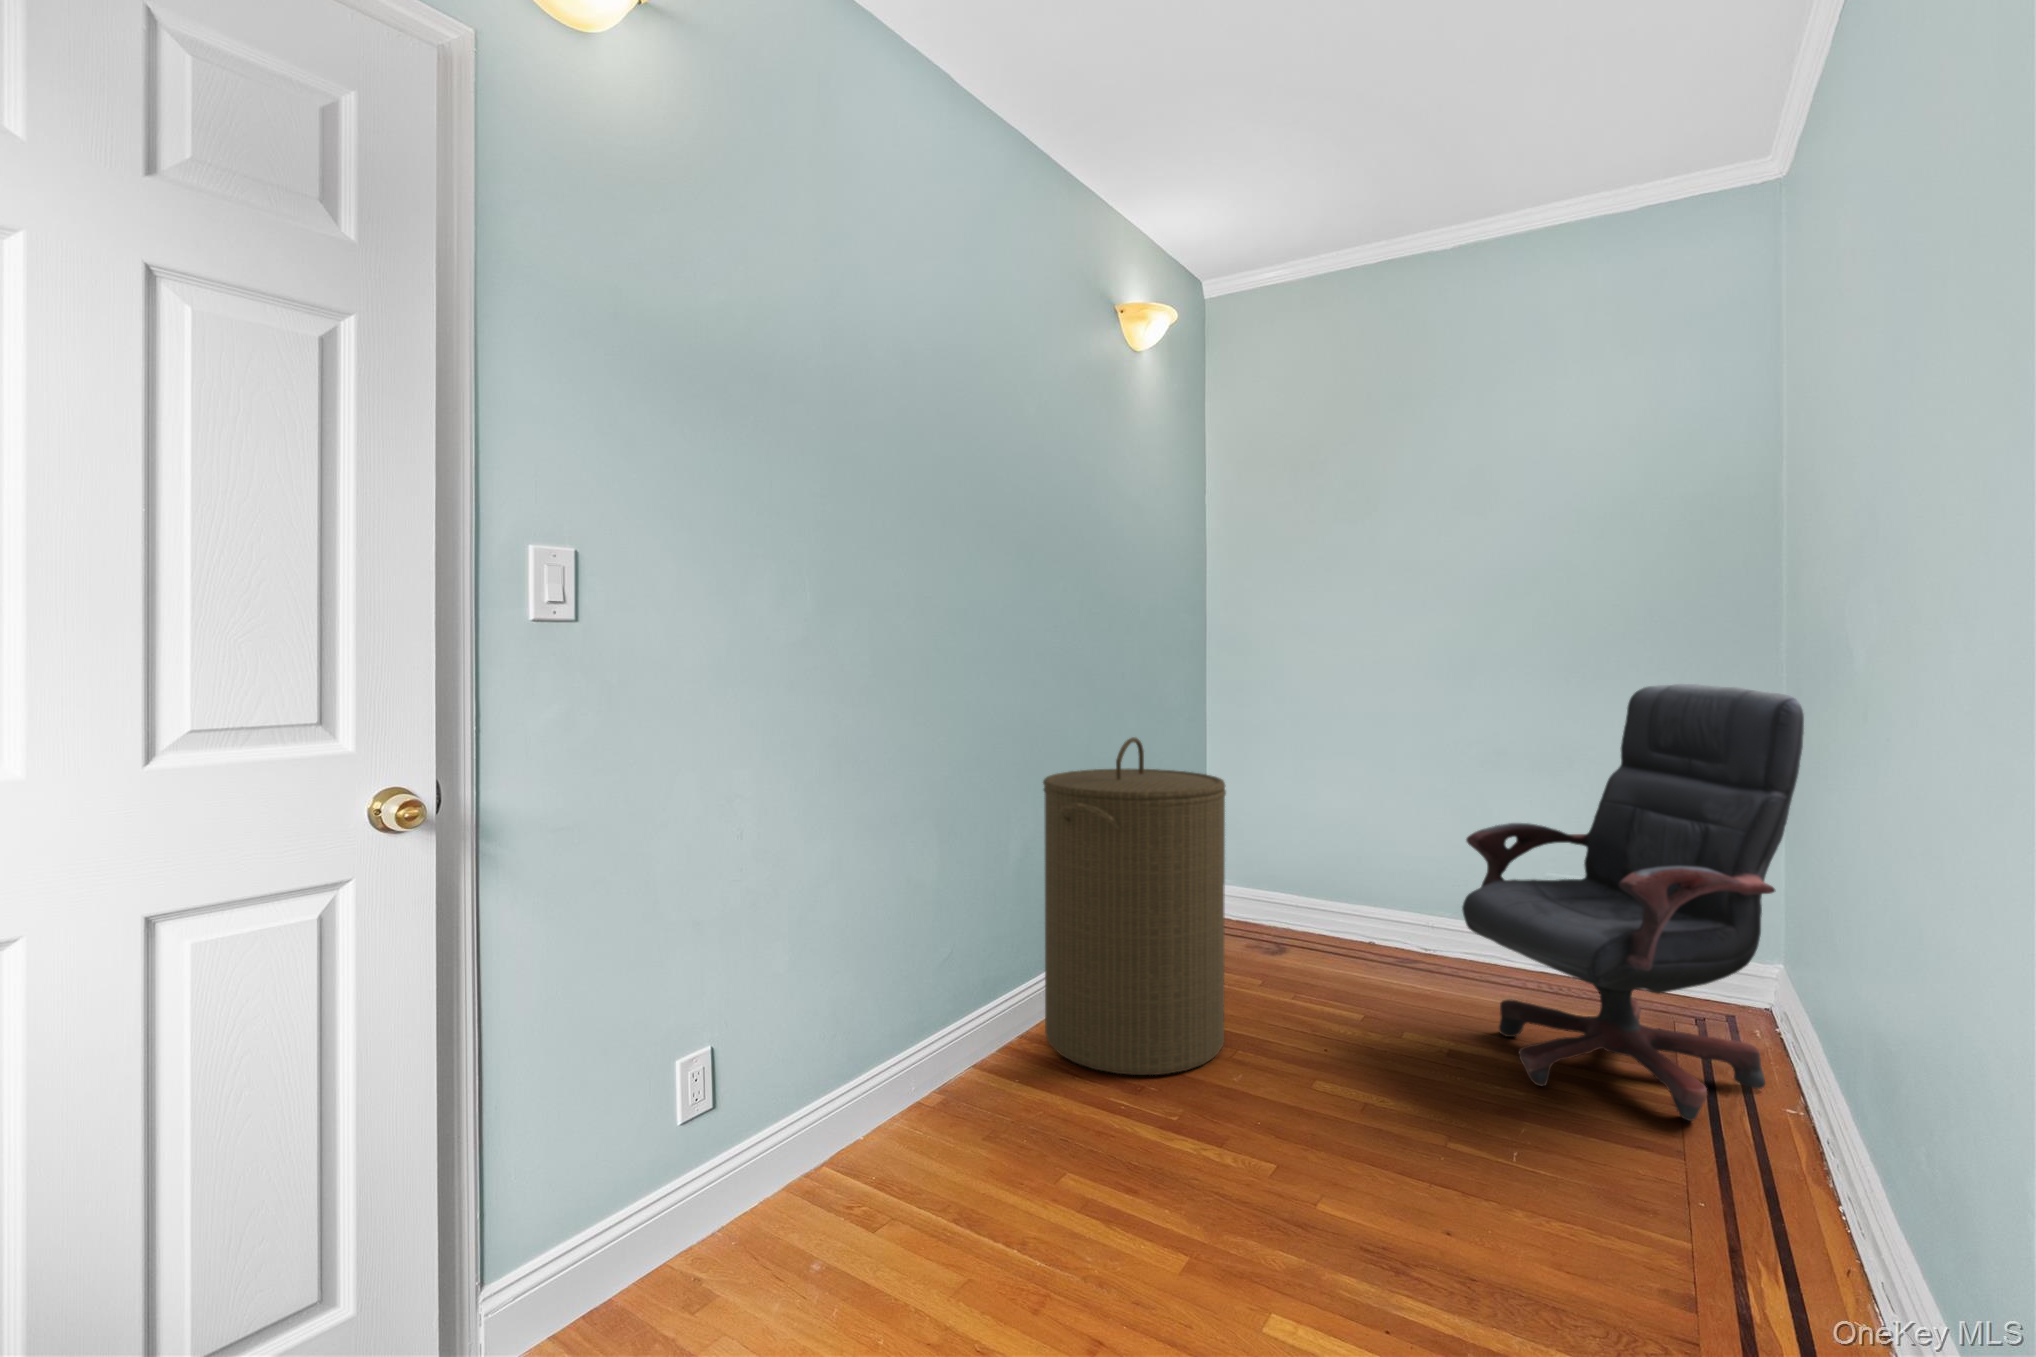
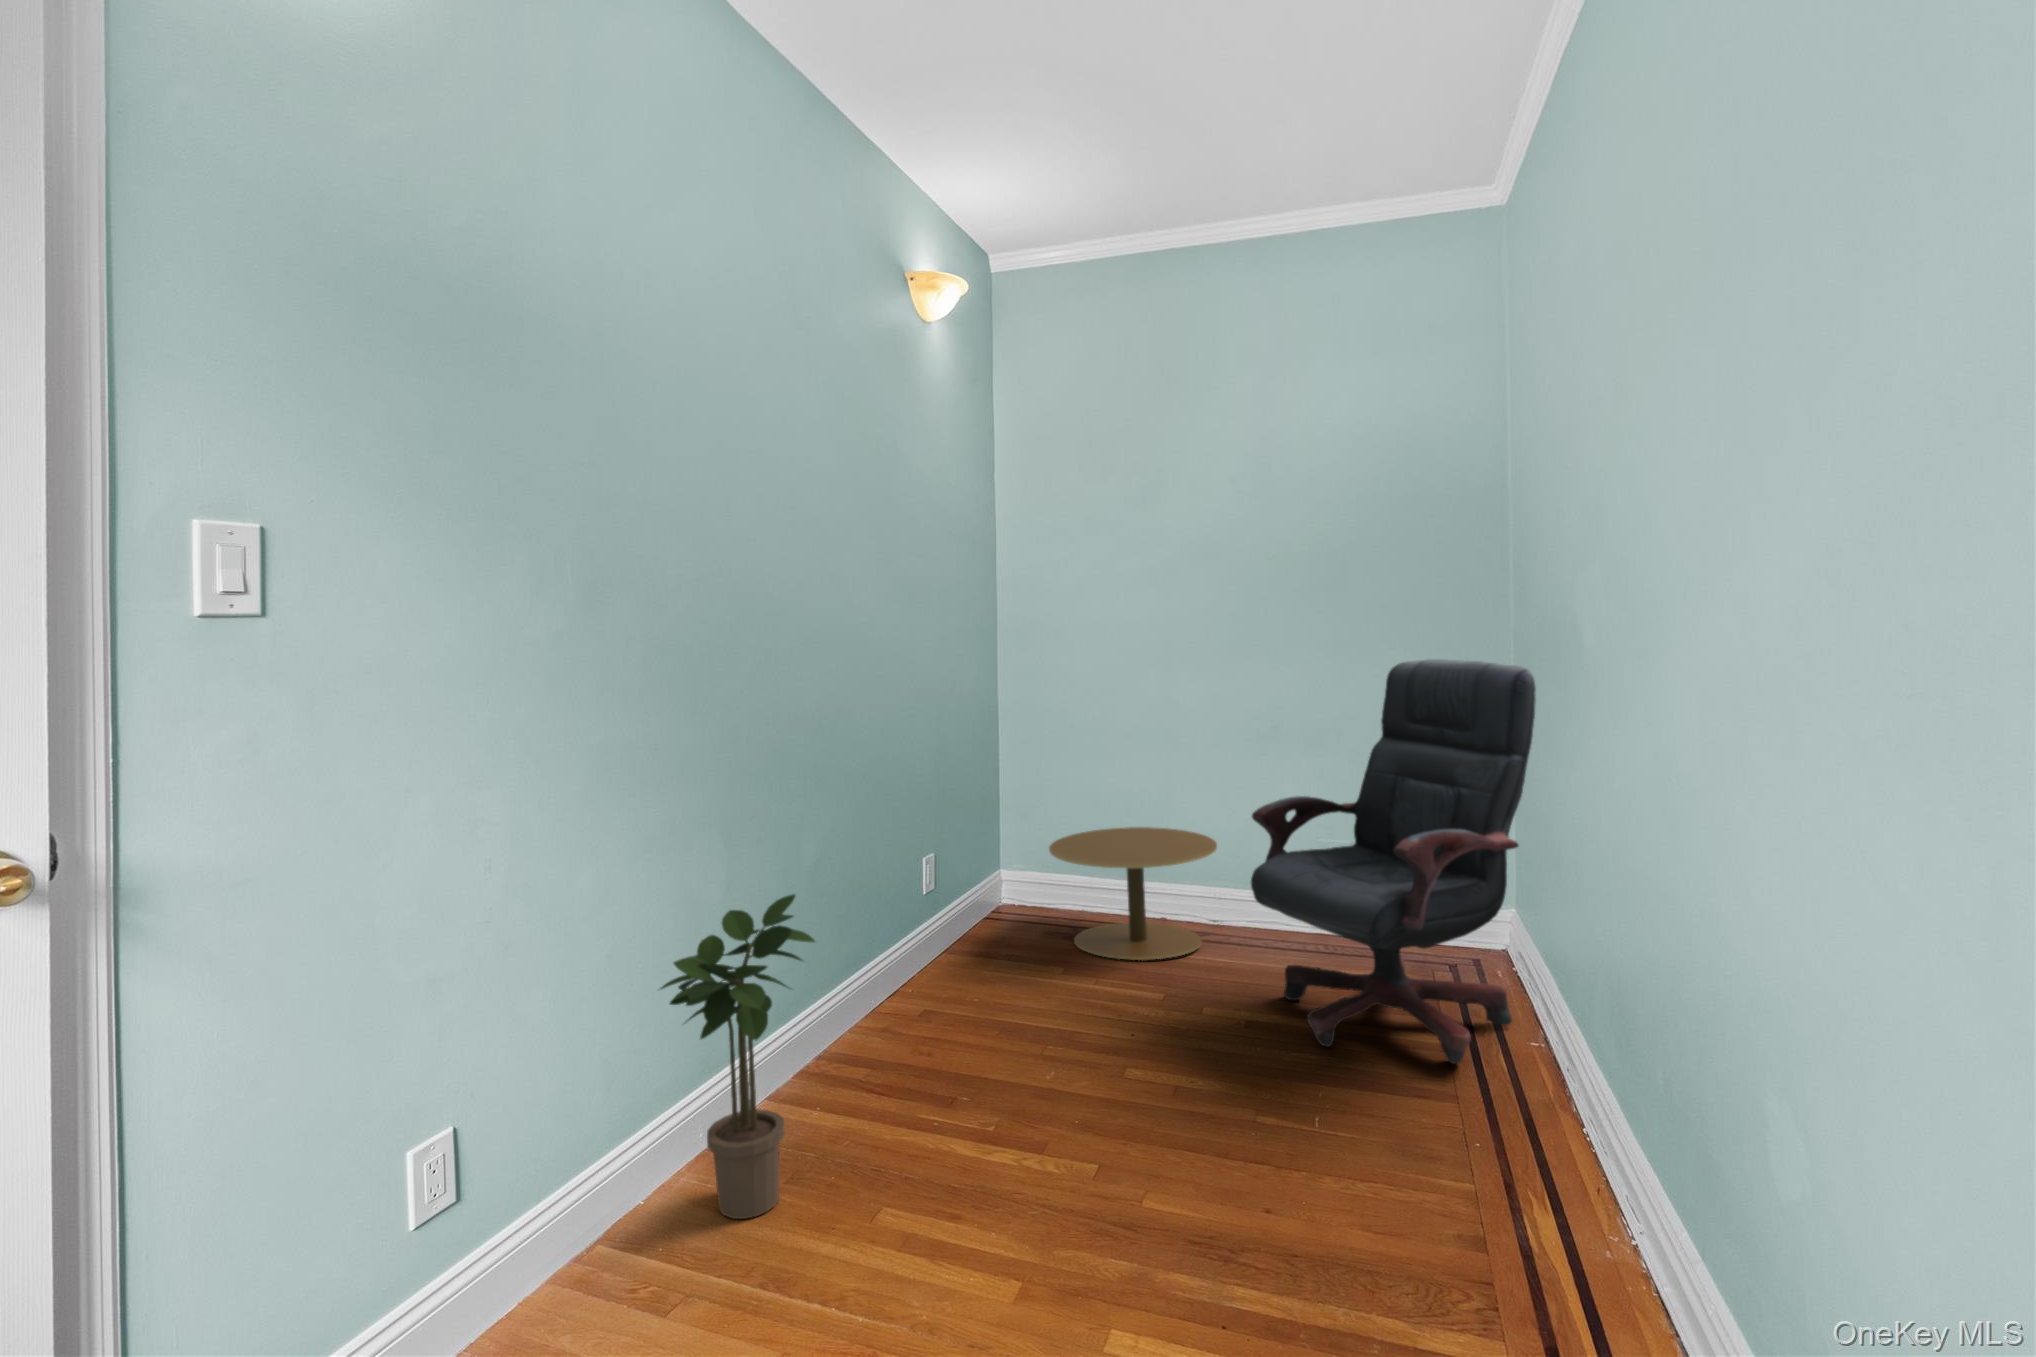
laundry hamper: present [1043,737,1226,1075] -> none [834,732,1031,1086]
side table: none [1254,846,1433,981] -> present [1049,827,1217,960]
potted plant: none [878,878,1019,1166] -> present [661,894,815,1219]

